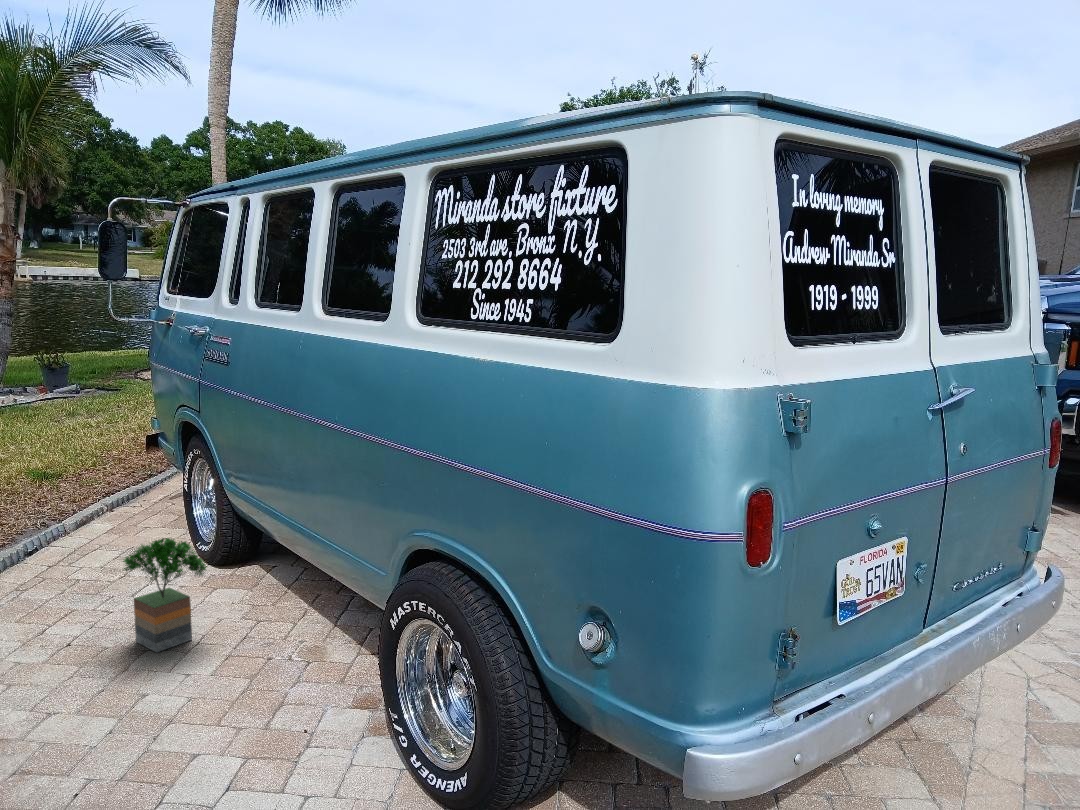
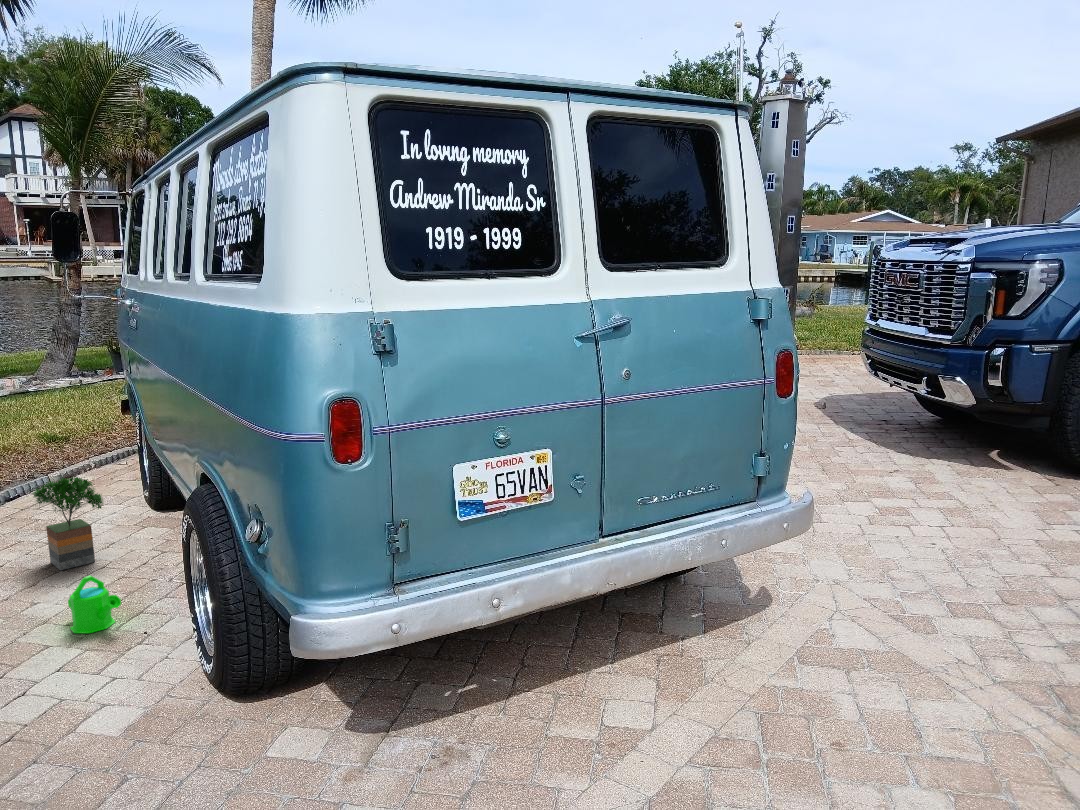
watering can: none [214,668,292,741] -> present [68,575,121,633]

